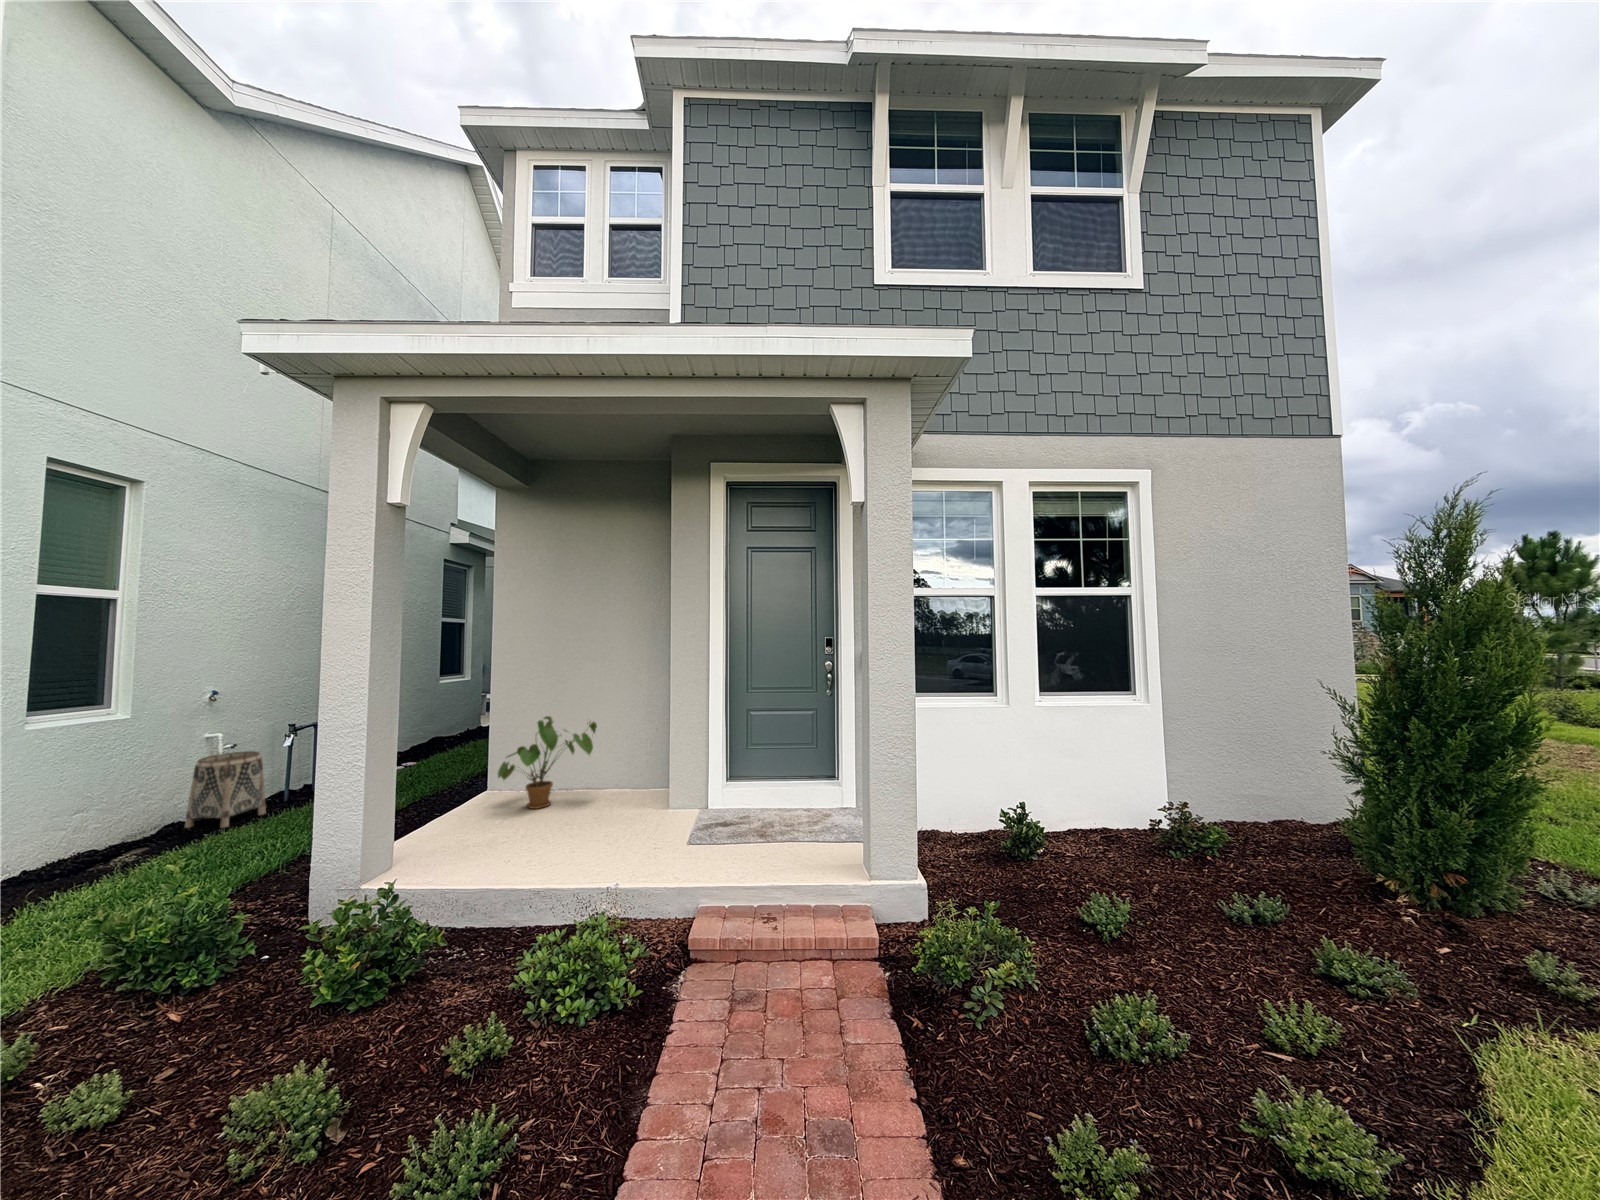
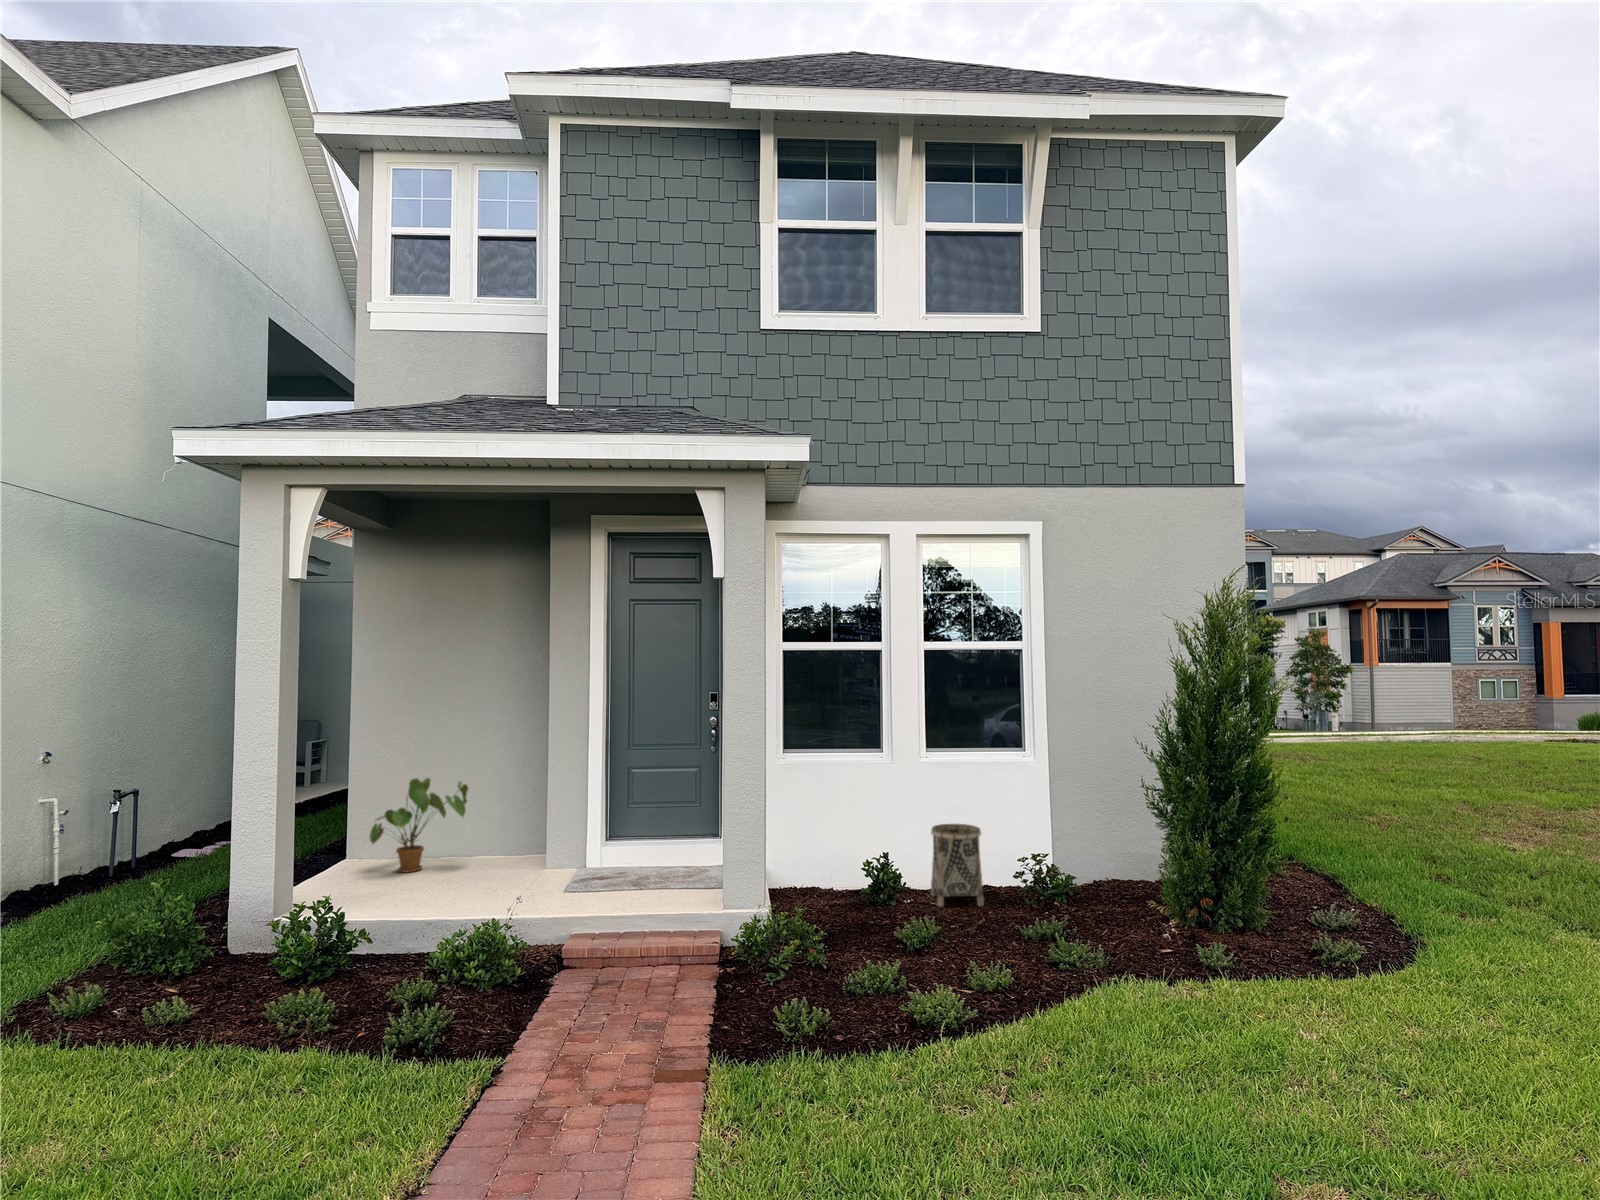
basket: present [185,751,266,828] -> present [931,824,984,907]

